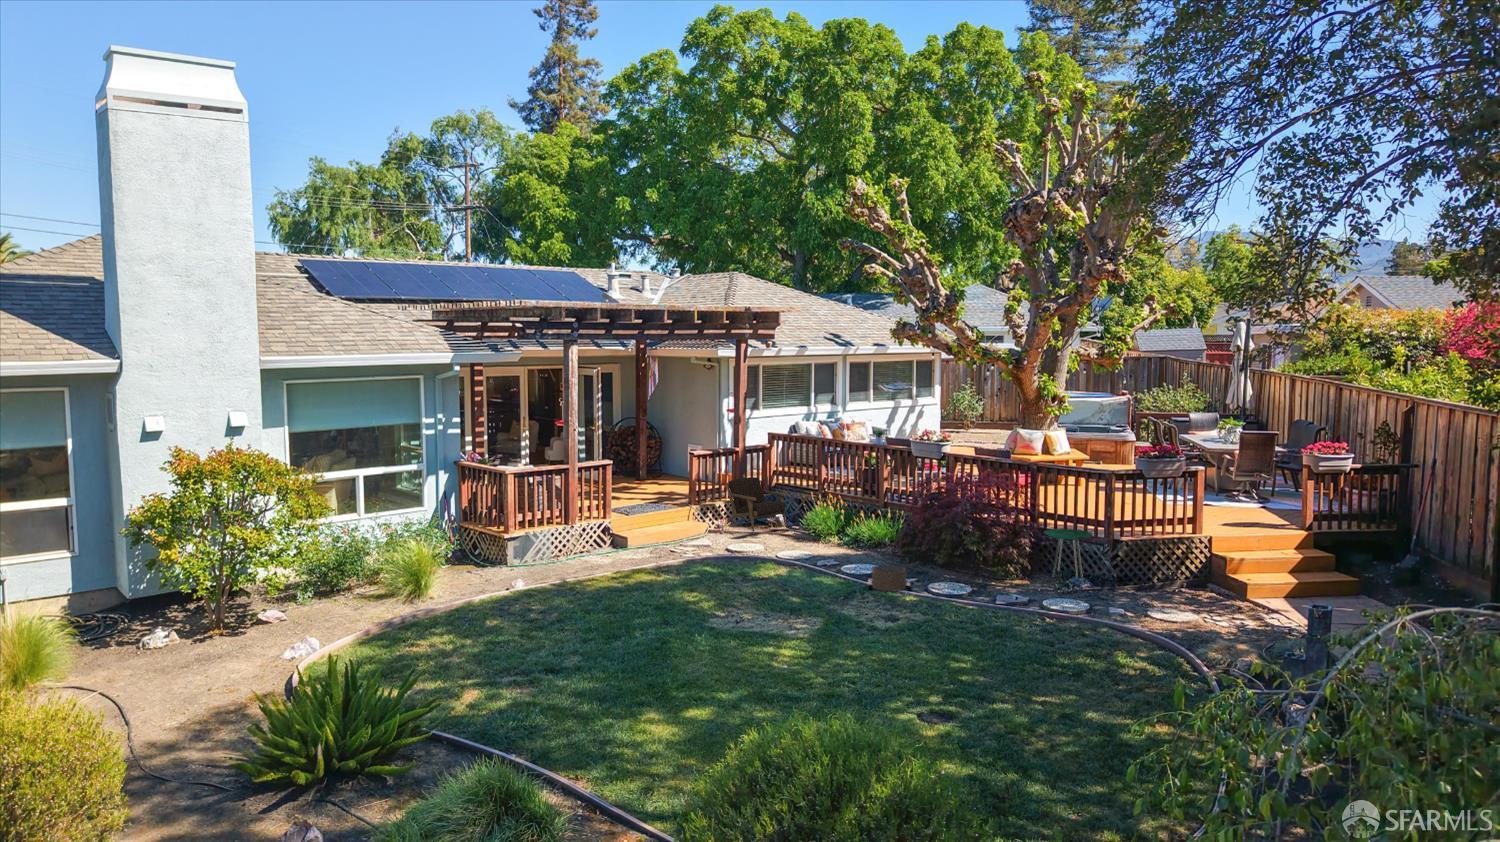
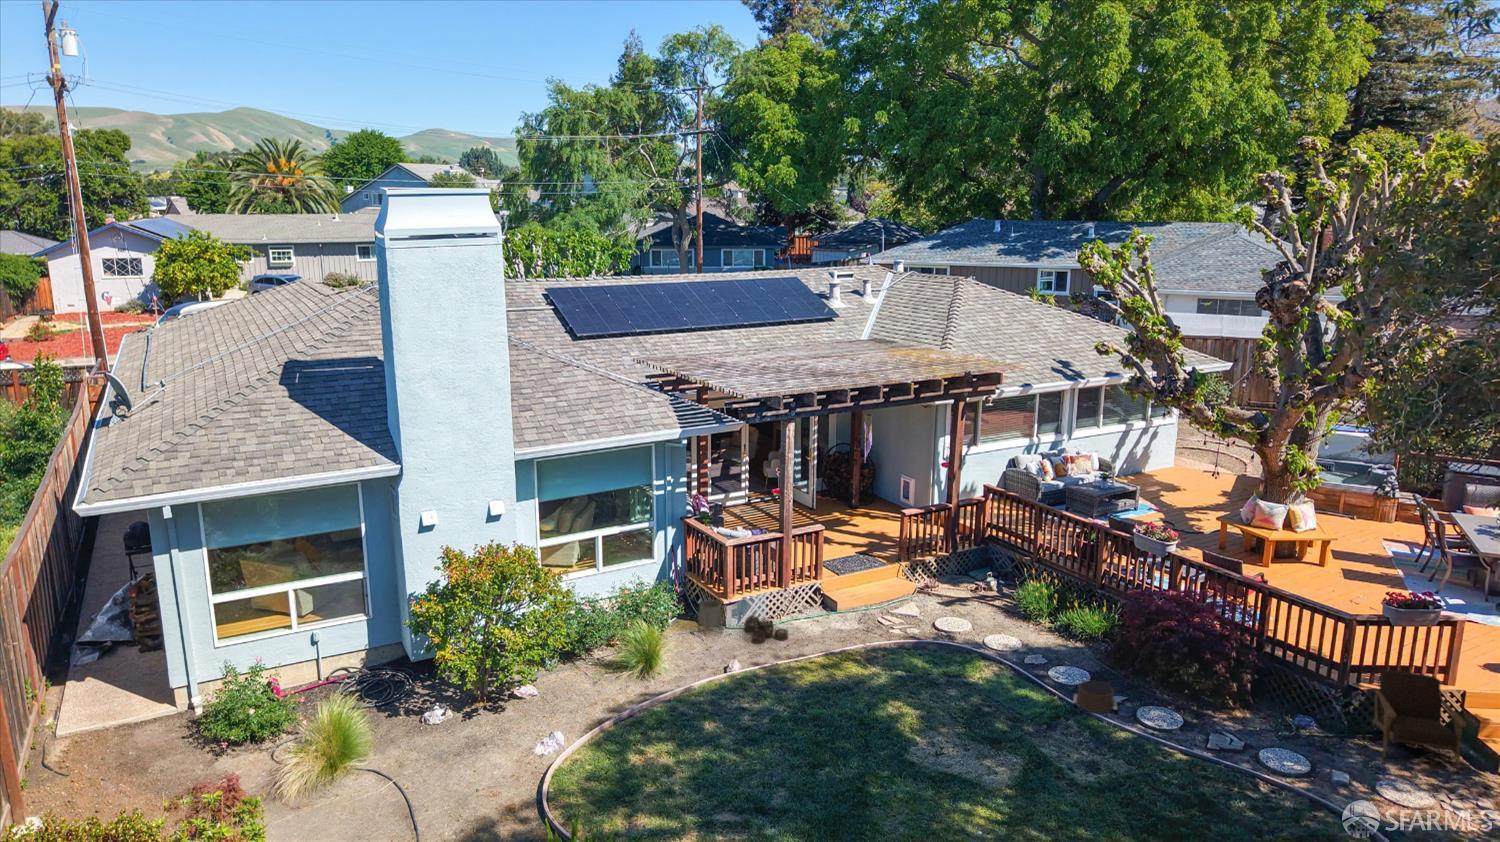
armchair: present [726,477,787,531] -> present [1373,670,1466,769]
side table: present [1045,528,1093,583] -> none [1269,661,1324,726]
planter: none [475,538,504,574] -> present [698,600,723,635]
woven basket: none [527,550,576,575] -> present [744,616,788,644]

